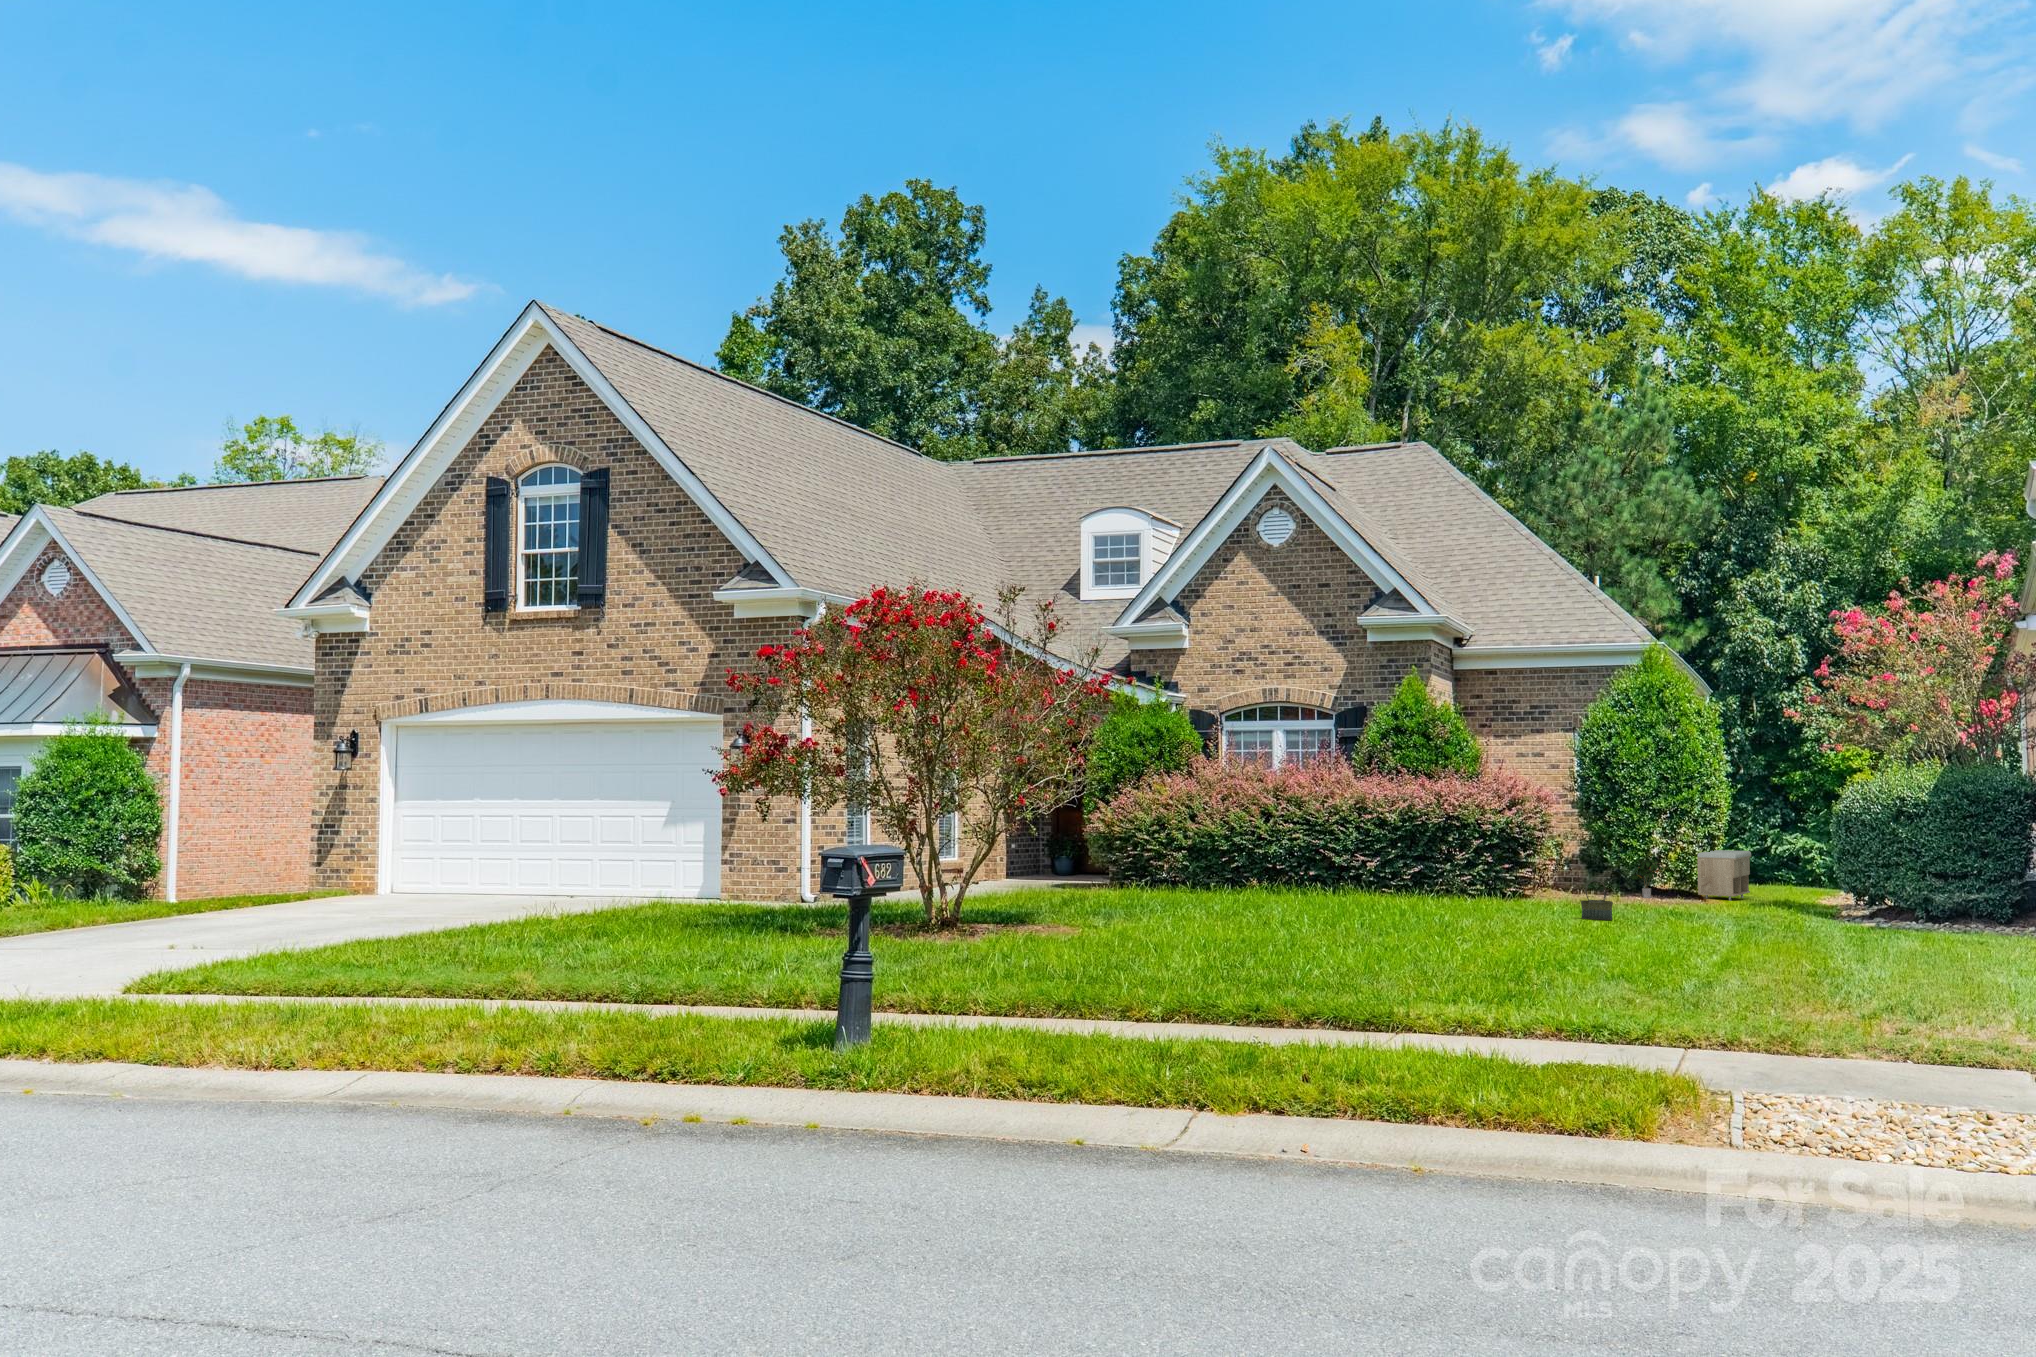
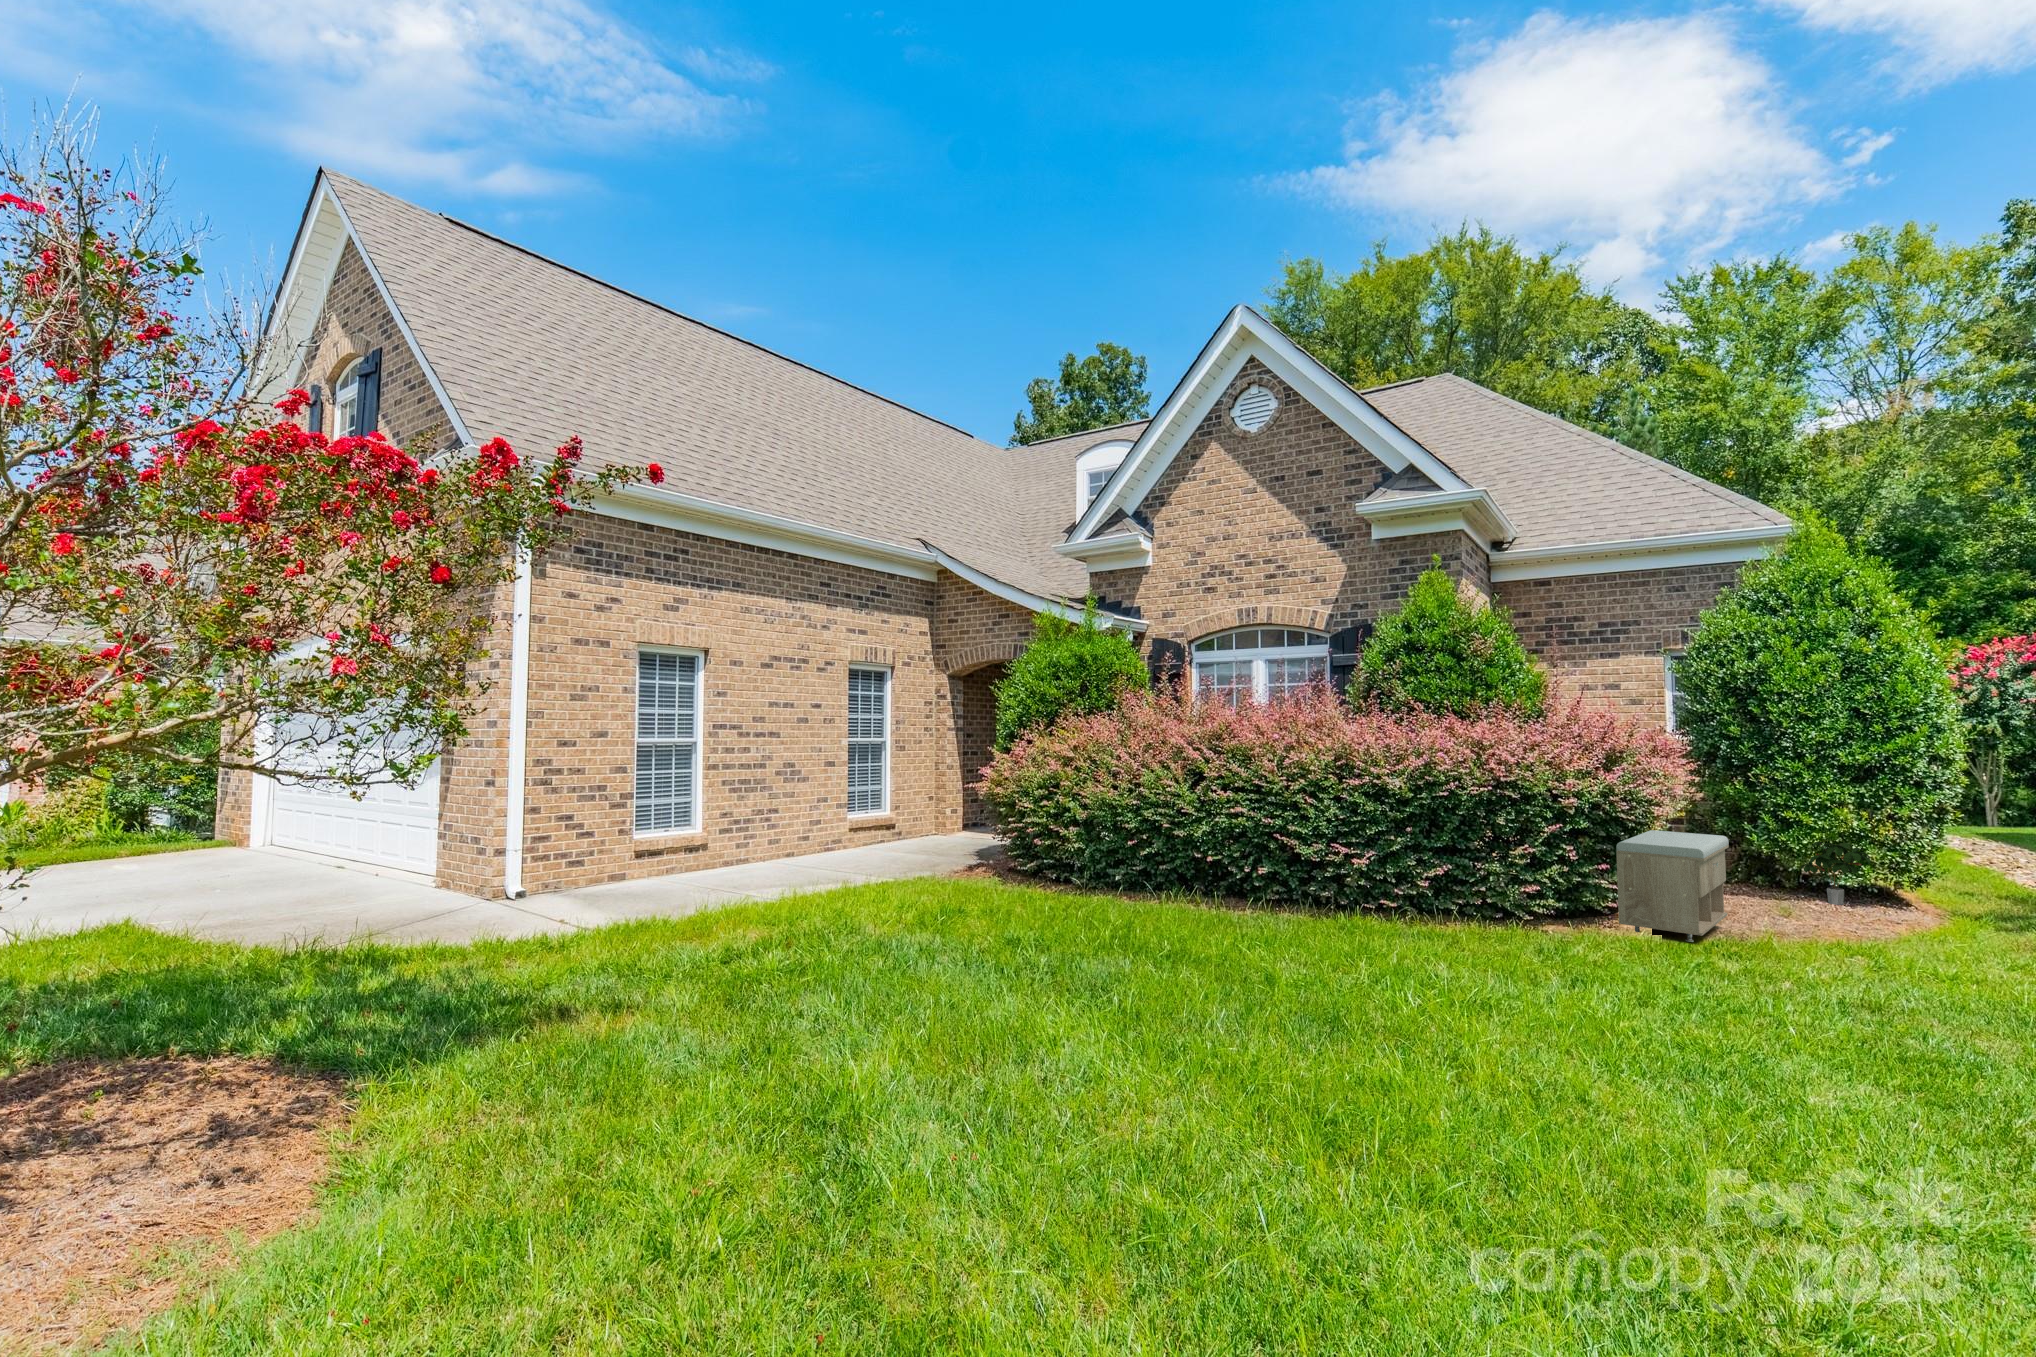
storage bench: present [1697,850,1751,901] -> present [1616,830,1729,942]
basket: present [1581,879,1613,920] -> none [1869,971,1982,1089]

